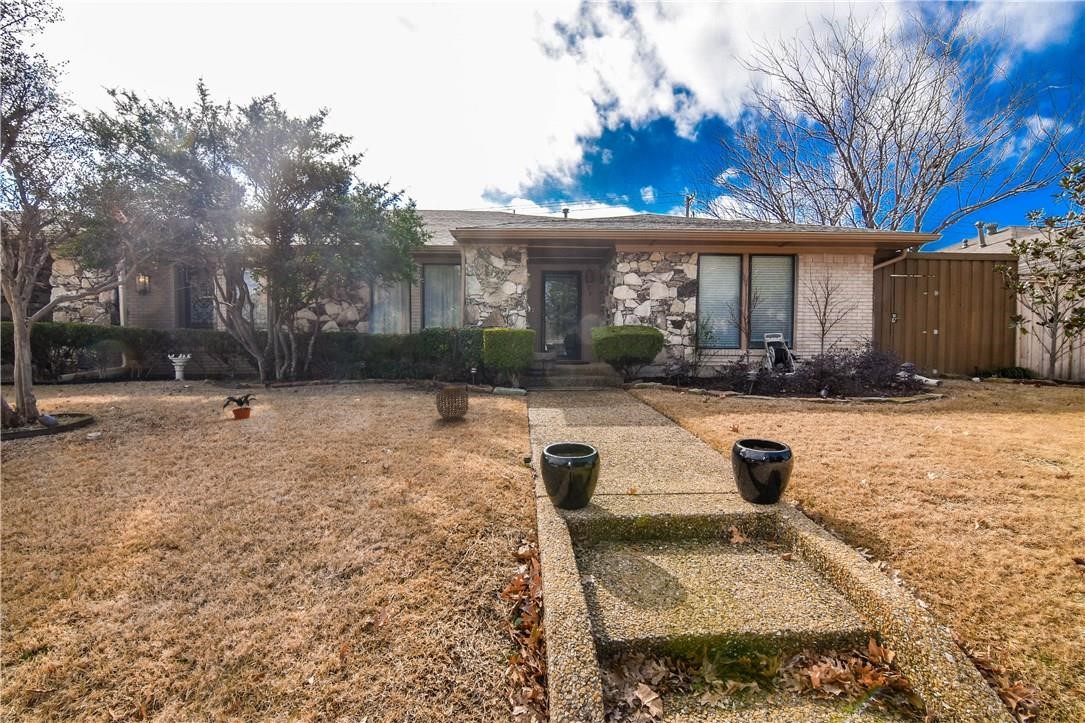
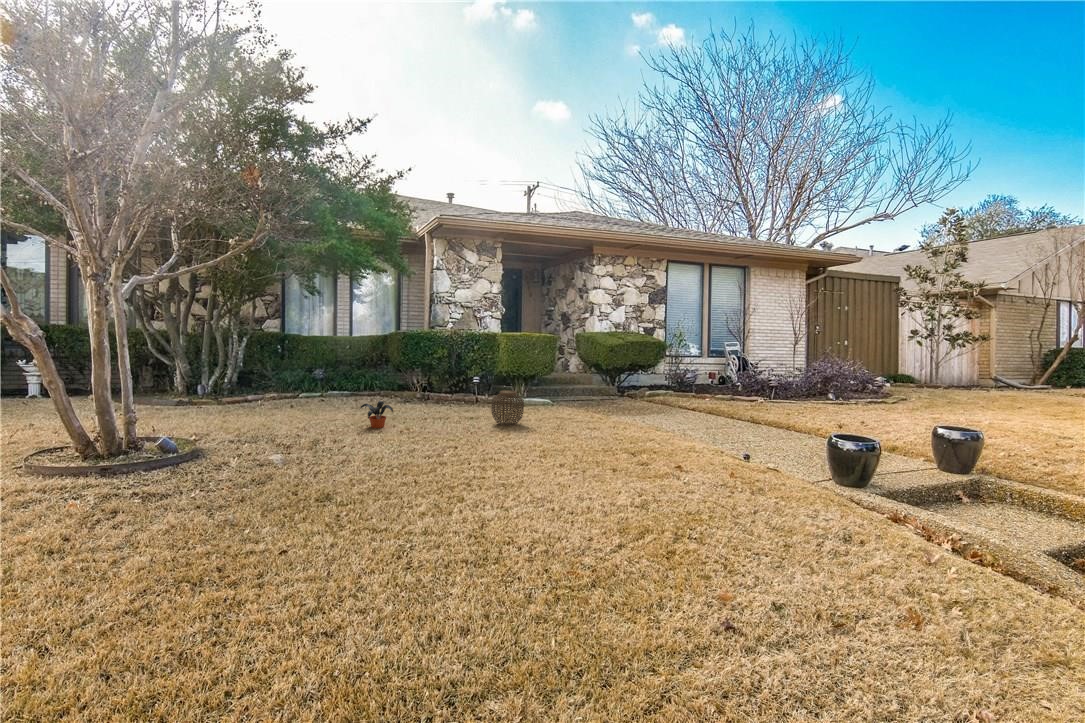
potted plant: present [223,394,257,419] -> present [360,401,393,428]

